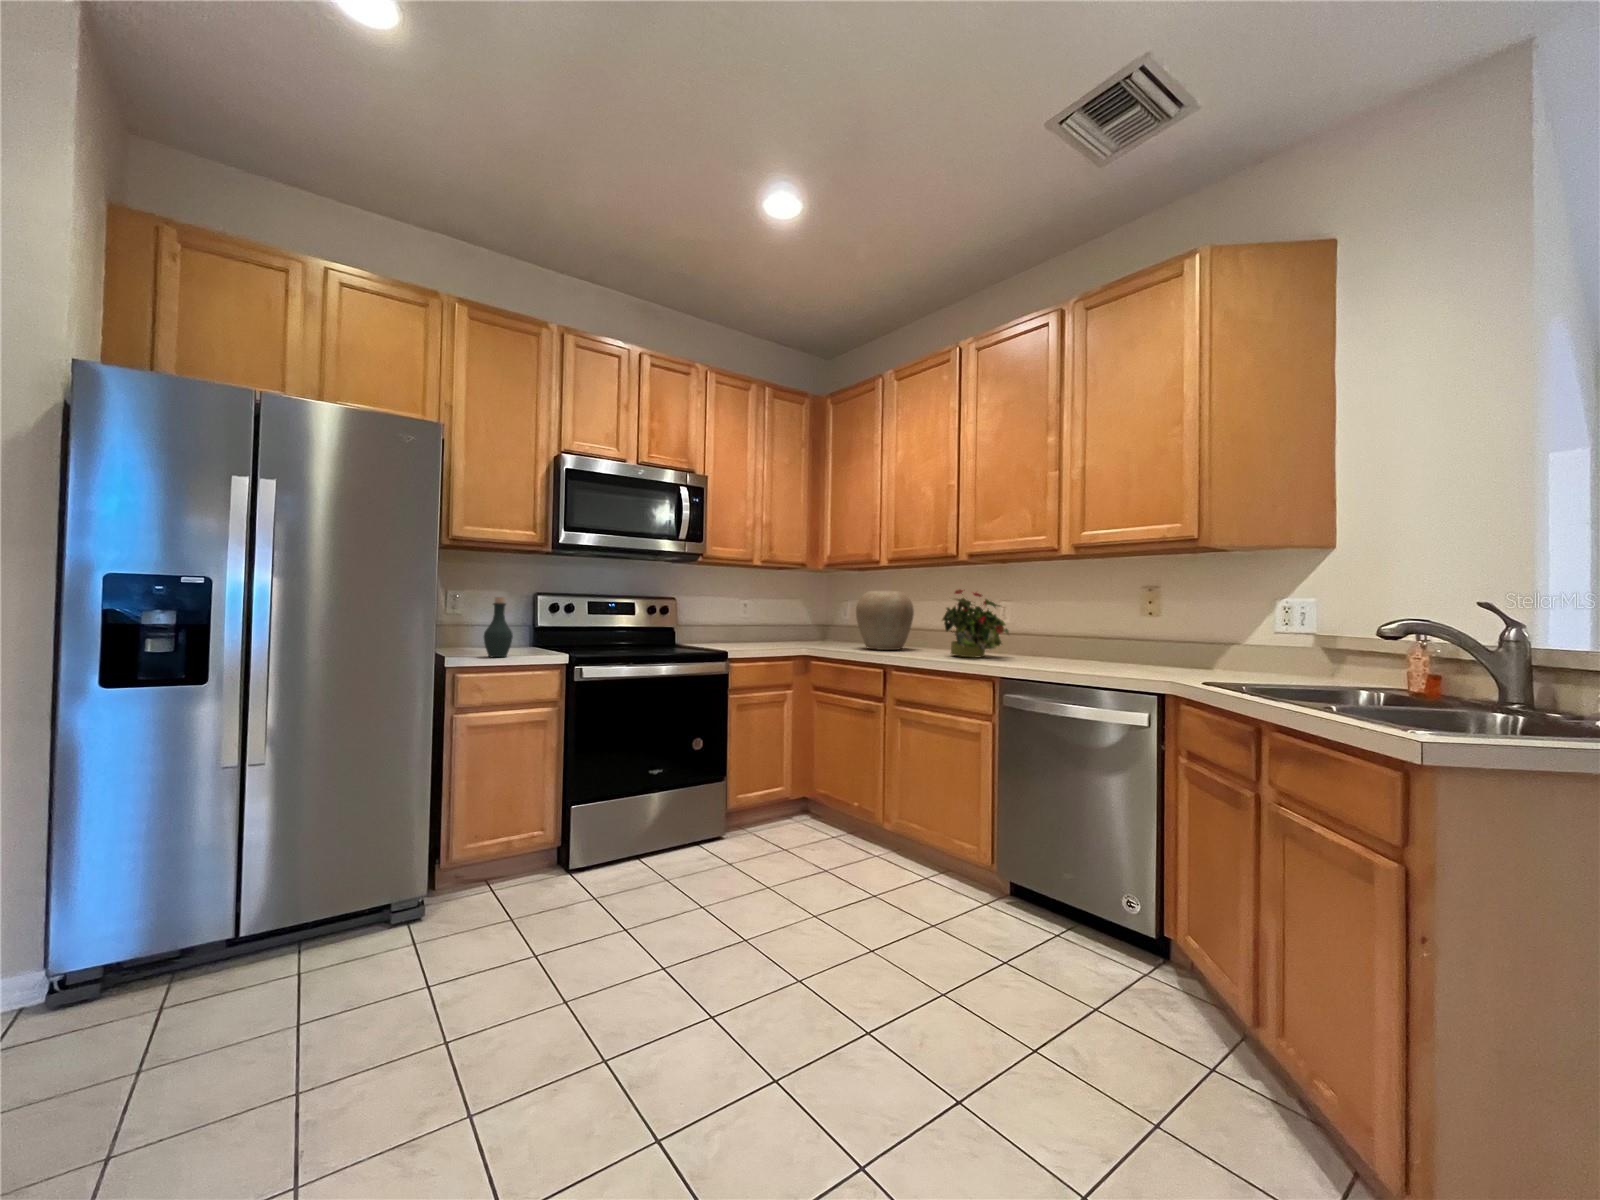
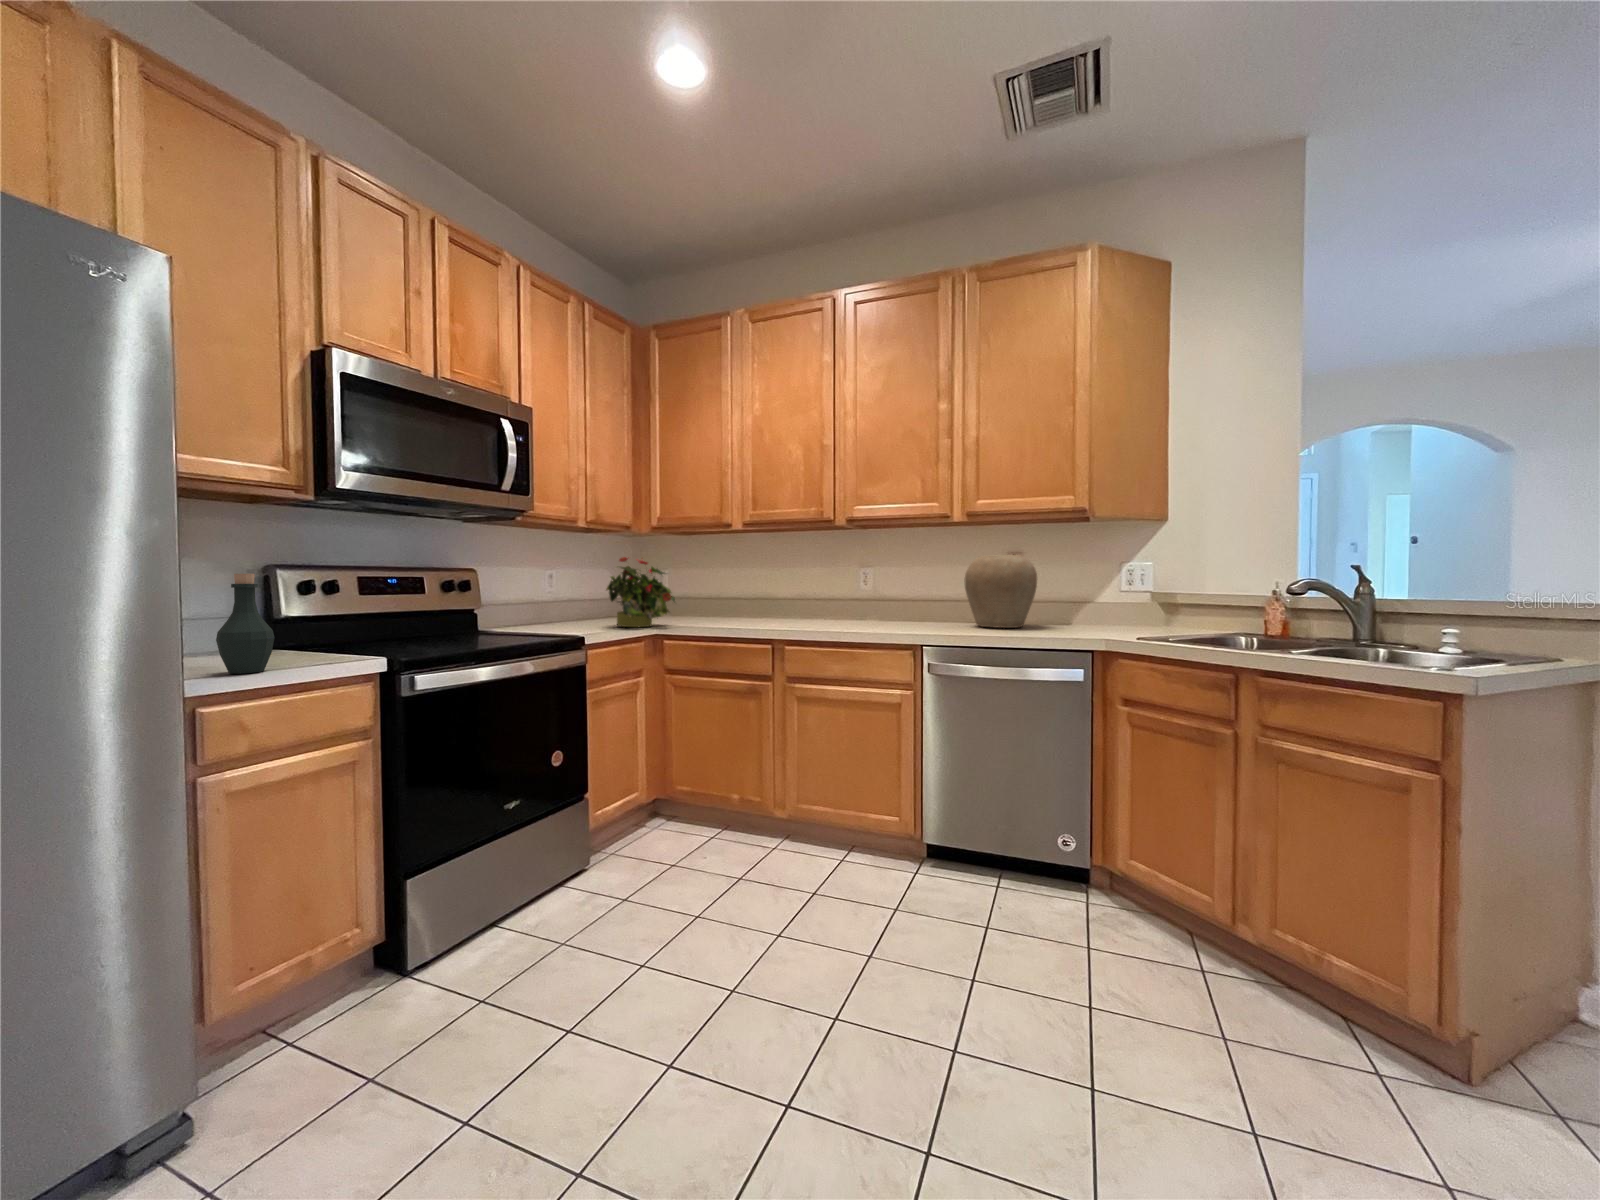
potted plant: present [942,590,1008,658] -> present [606,557,675,627]
vase: present [856,591,914,650] -> present [964,555,1037,628]

